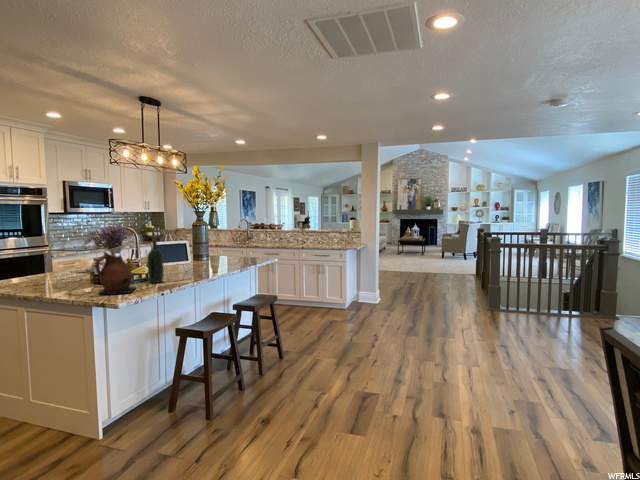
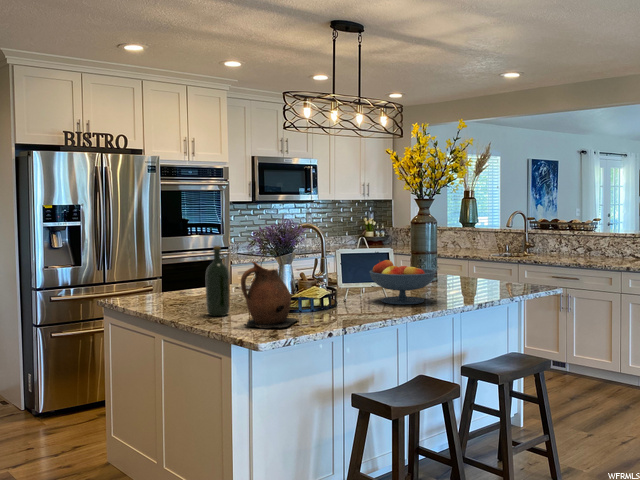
wine bottle: present [147,239,164,283] -> present [206,246,230,316]
fruit bowl: none [174,248,215,273] -> present [369,260,436,304]

